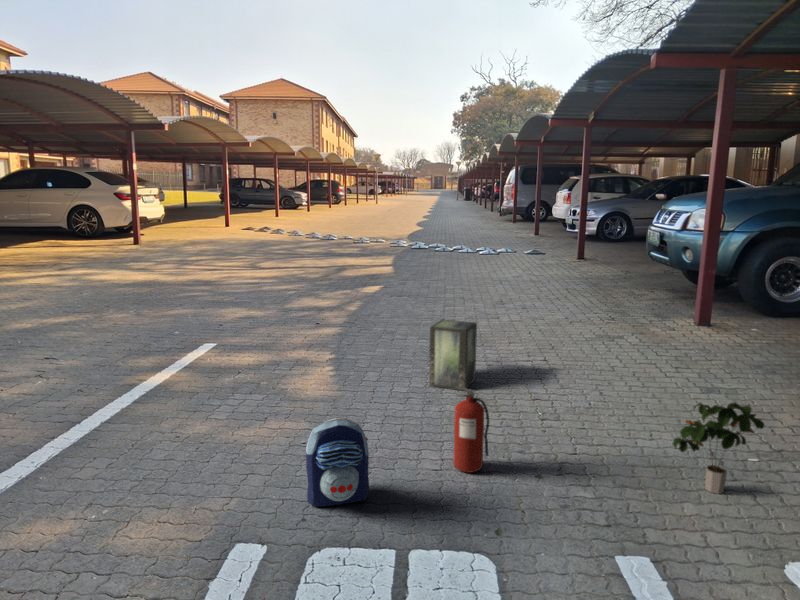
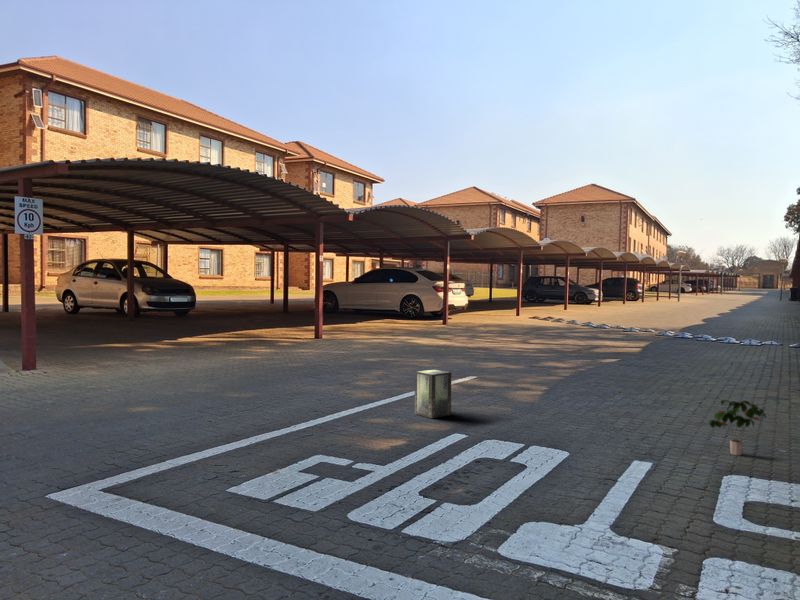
storage box: present [429,320,477,390] -> present [415,369,451,418]
fire extinguisher: present [453,387,489,473] -> none [584,383,604,432]
backpack: present [306,418,369,507] -> none [499,387,532,432]

